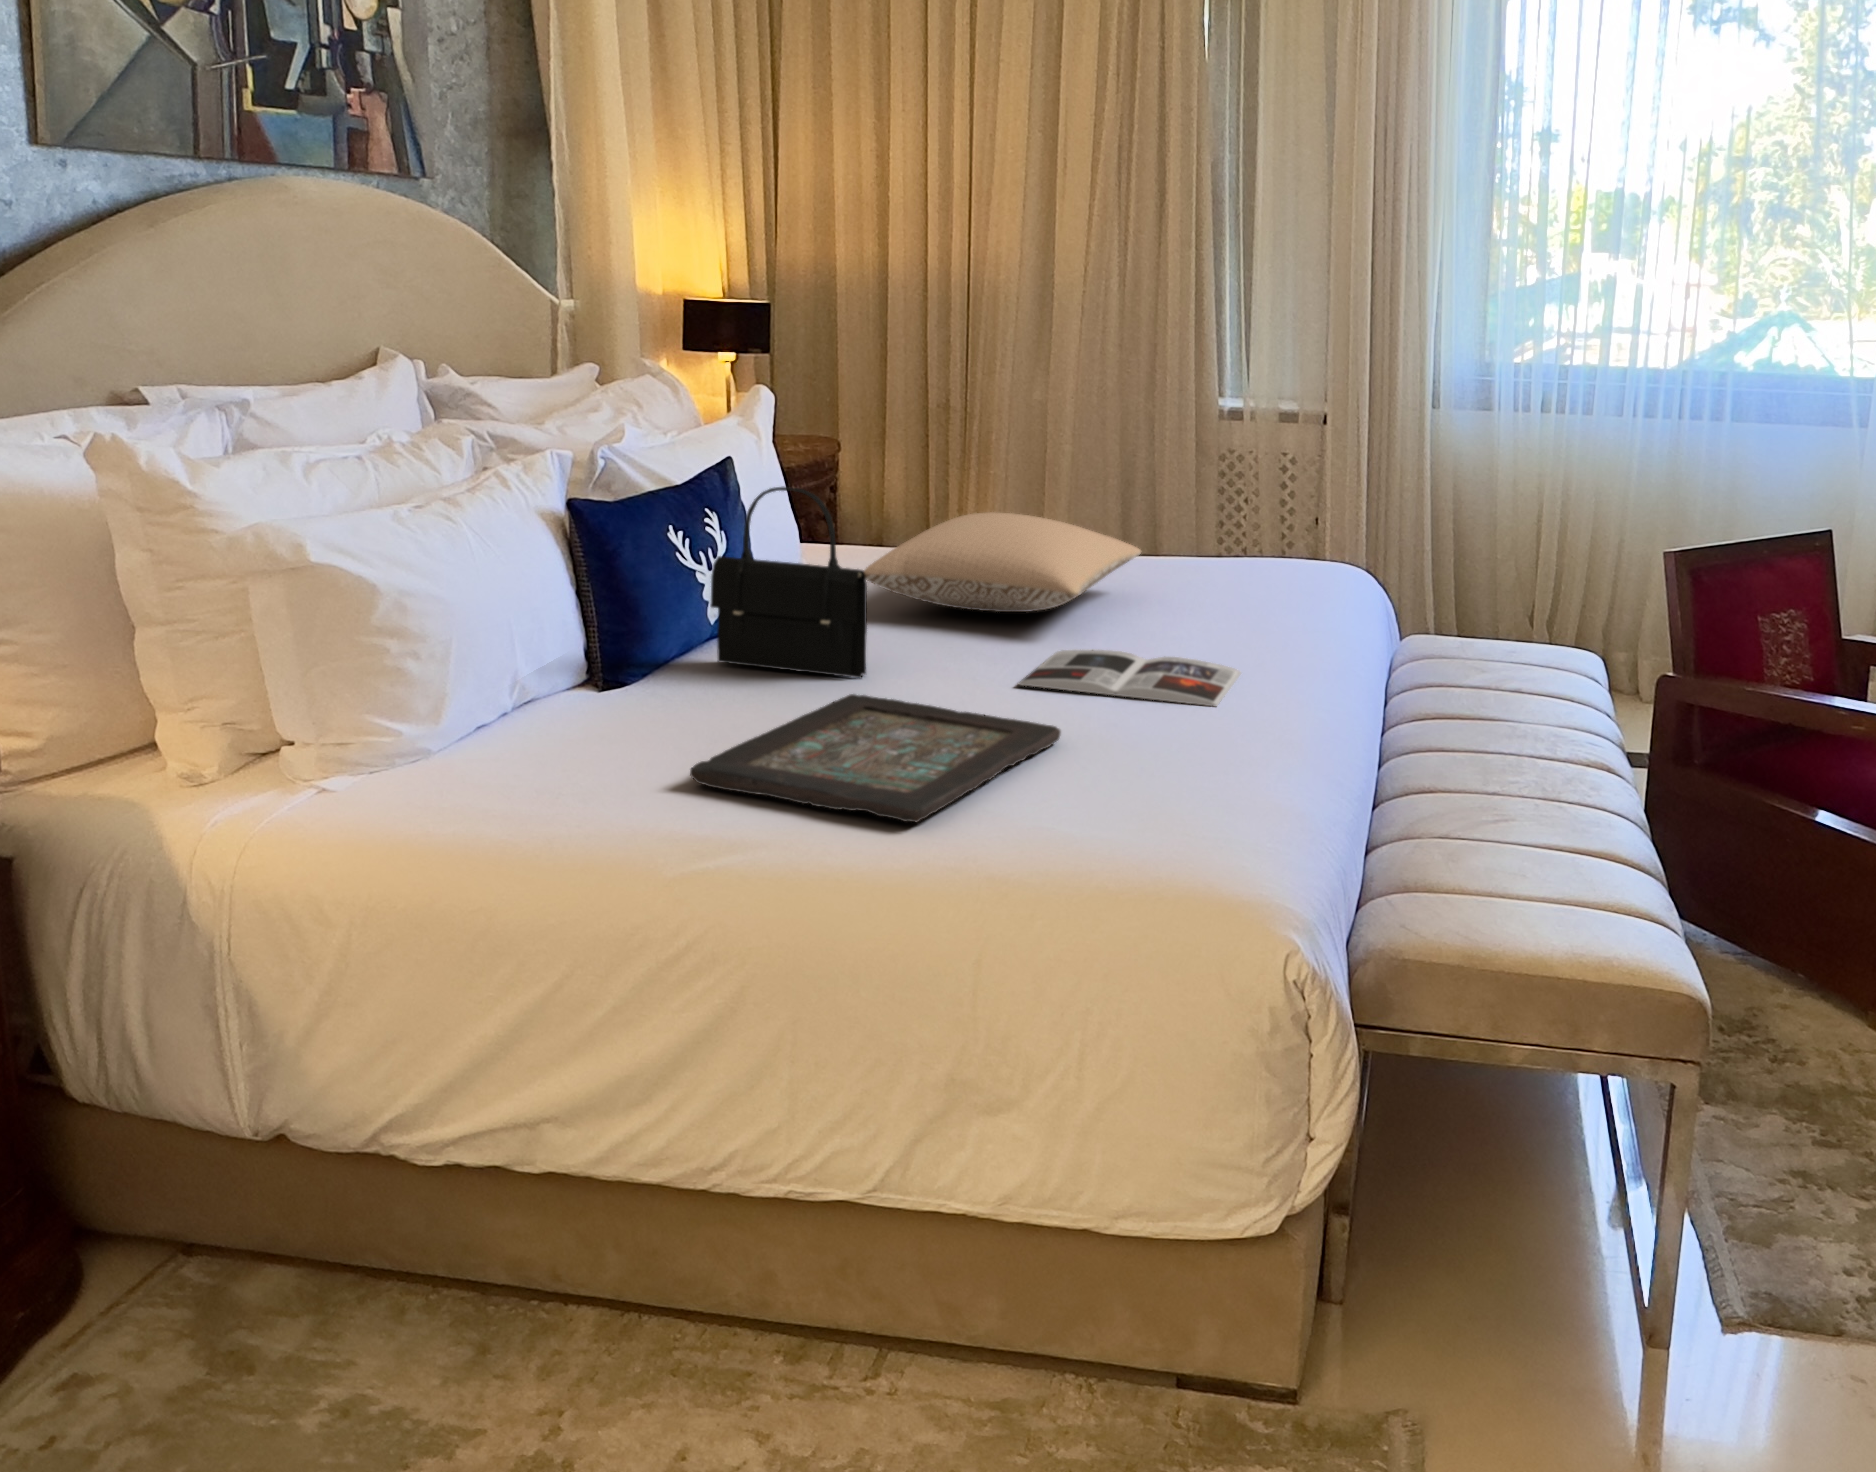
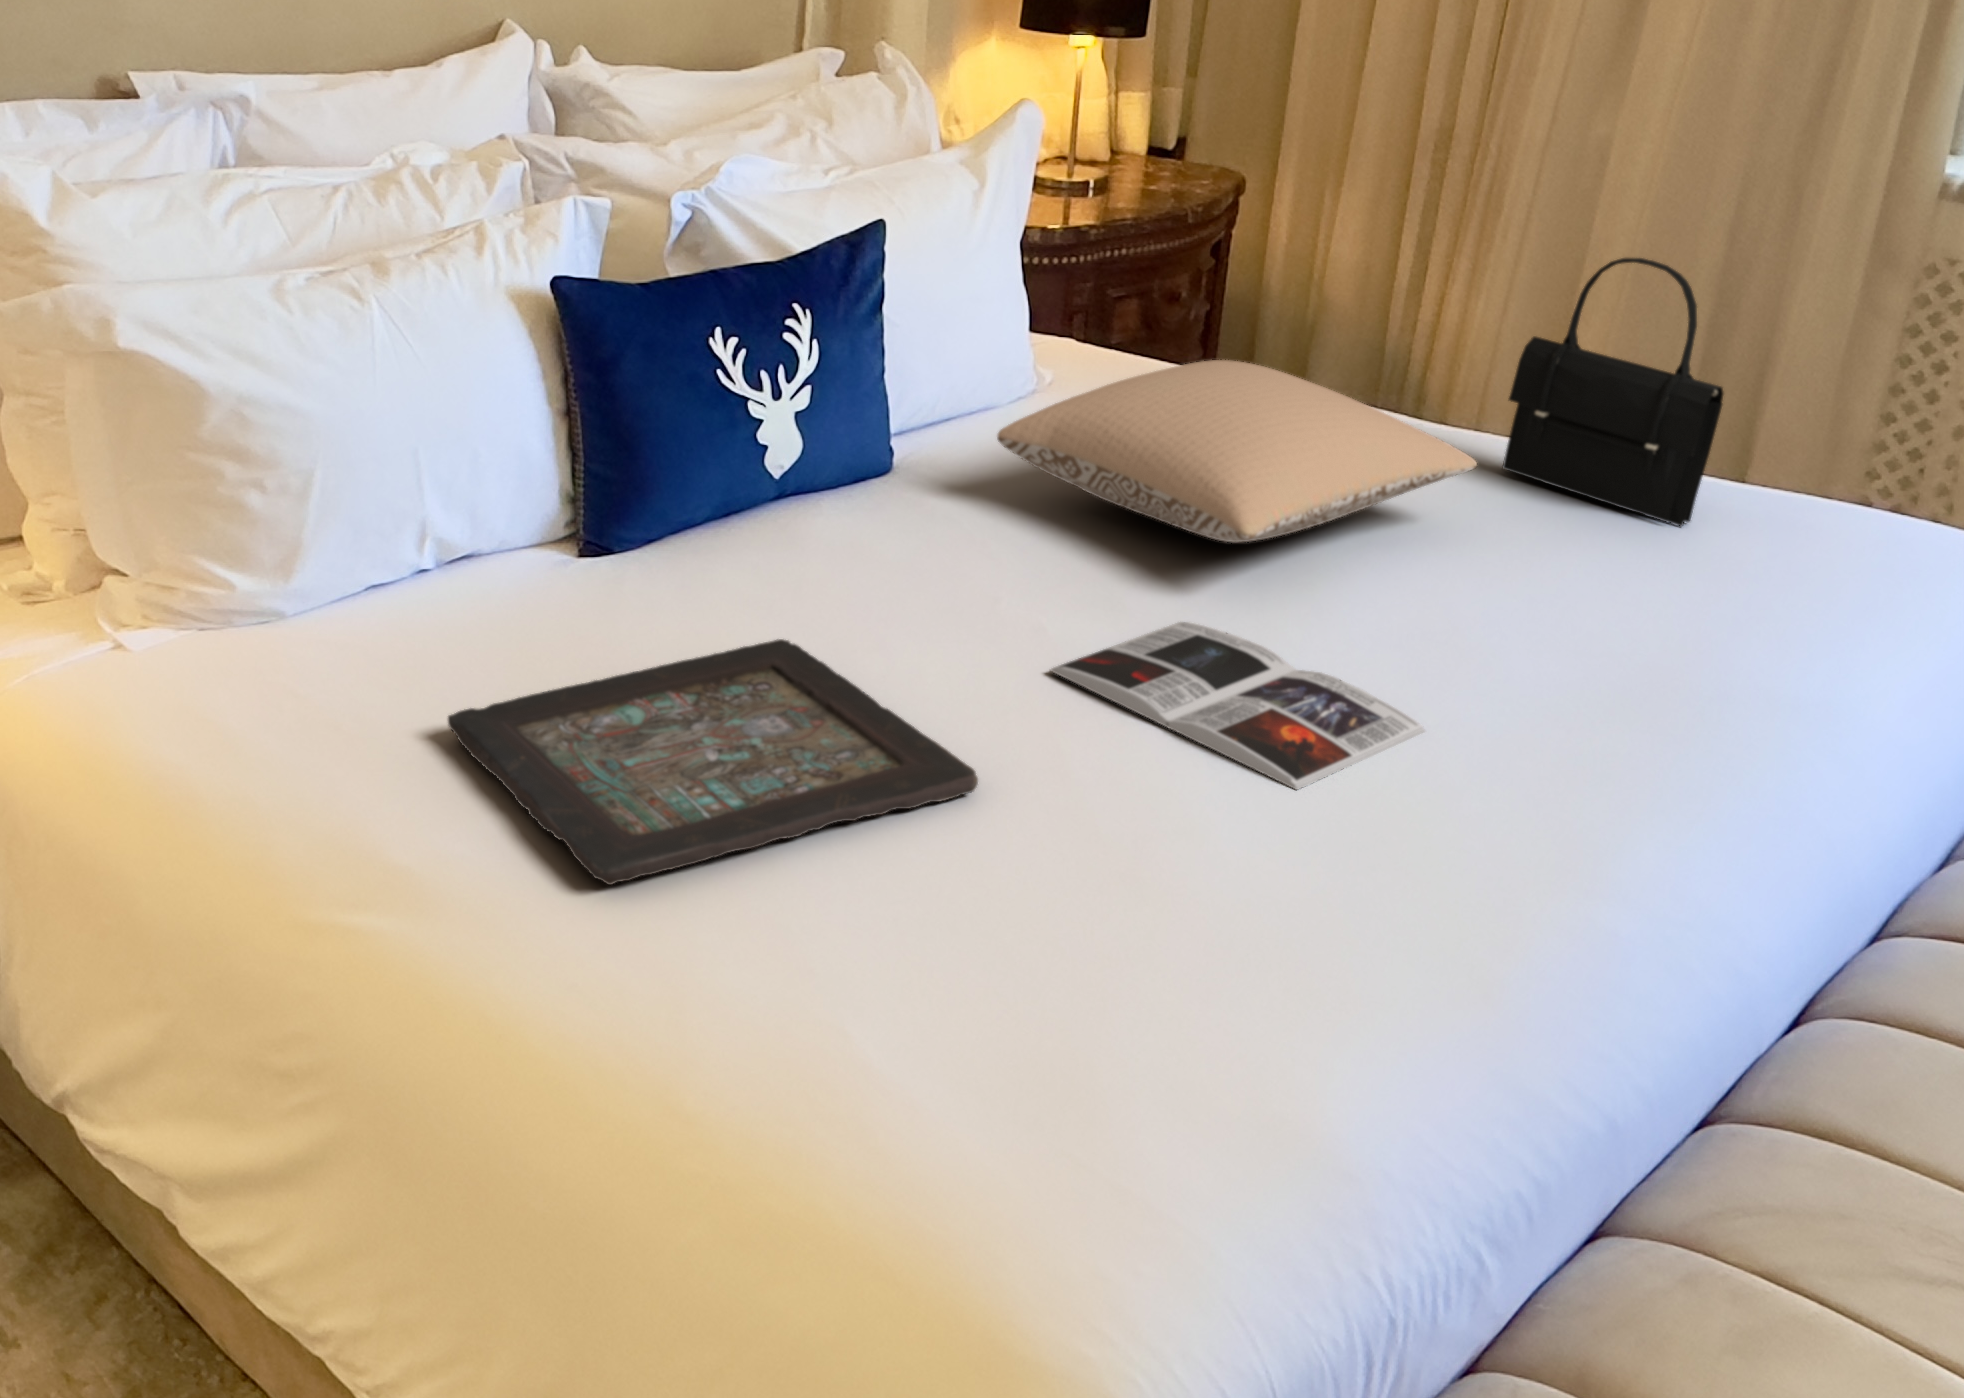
handbag: present [710,487,867,678] -> present [1503,258,1724,527]

